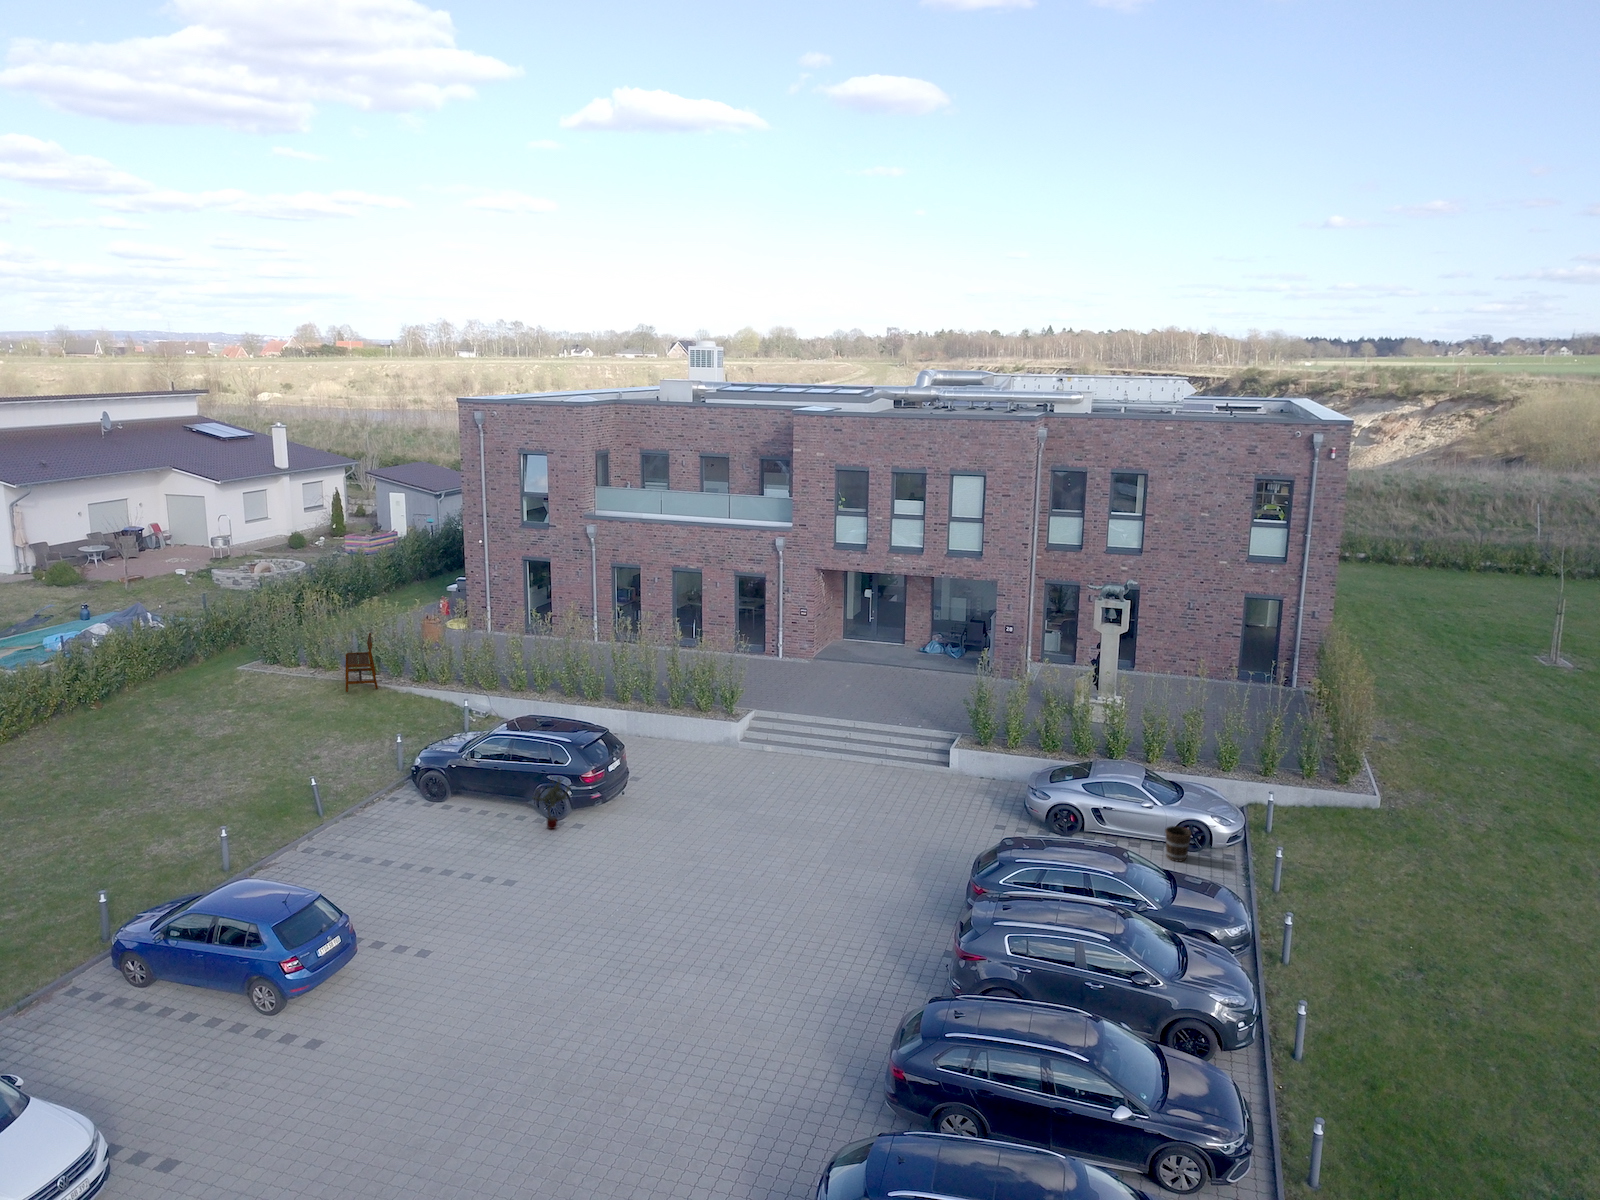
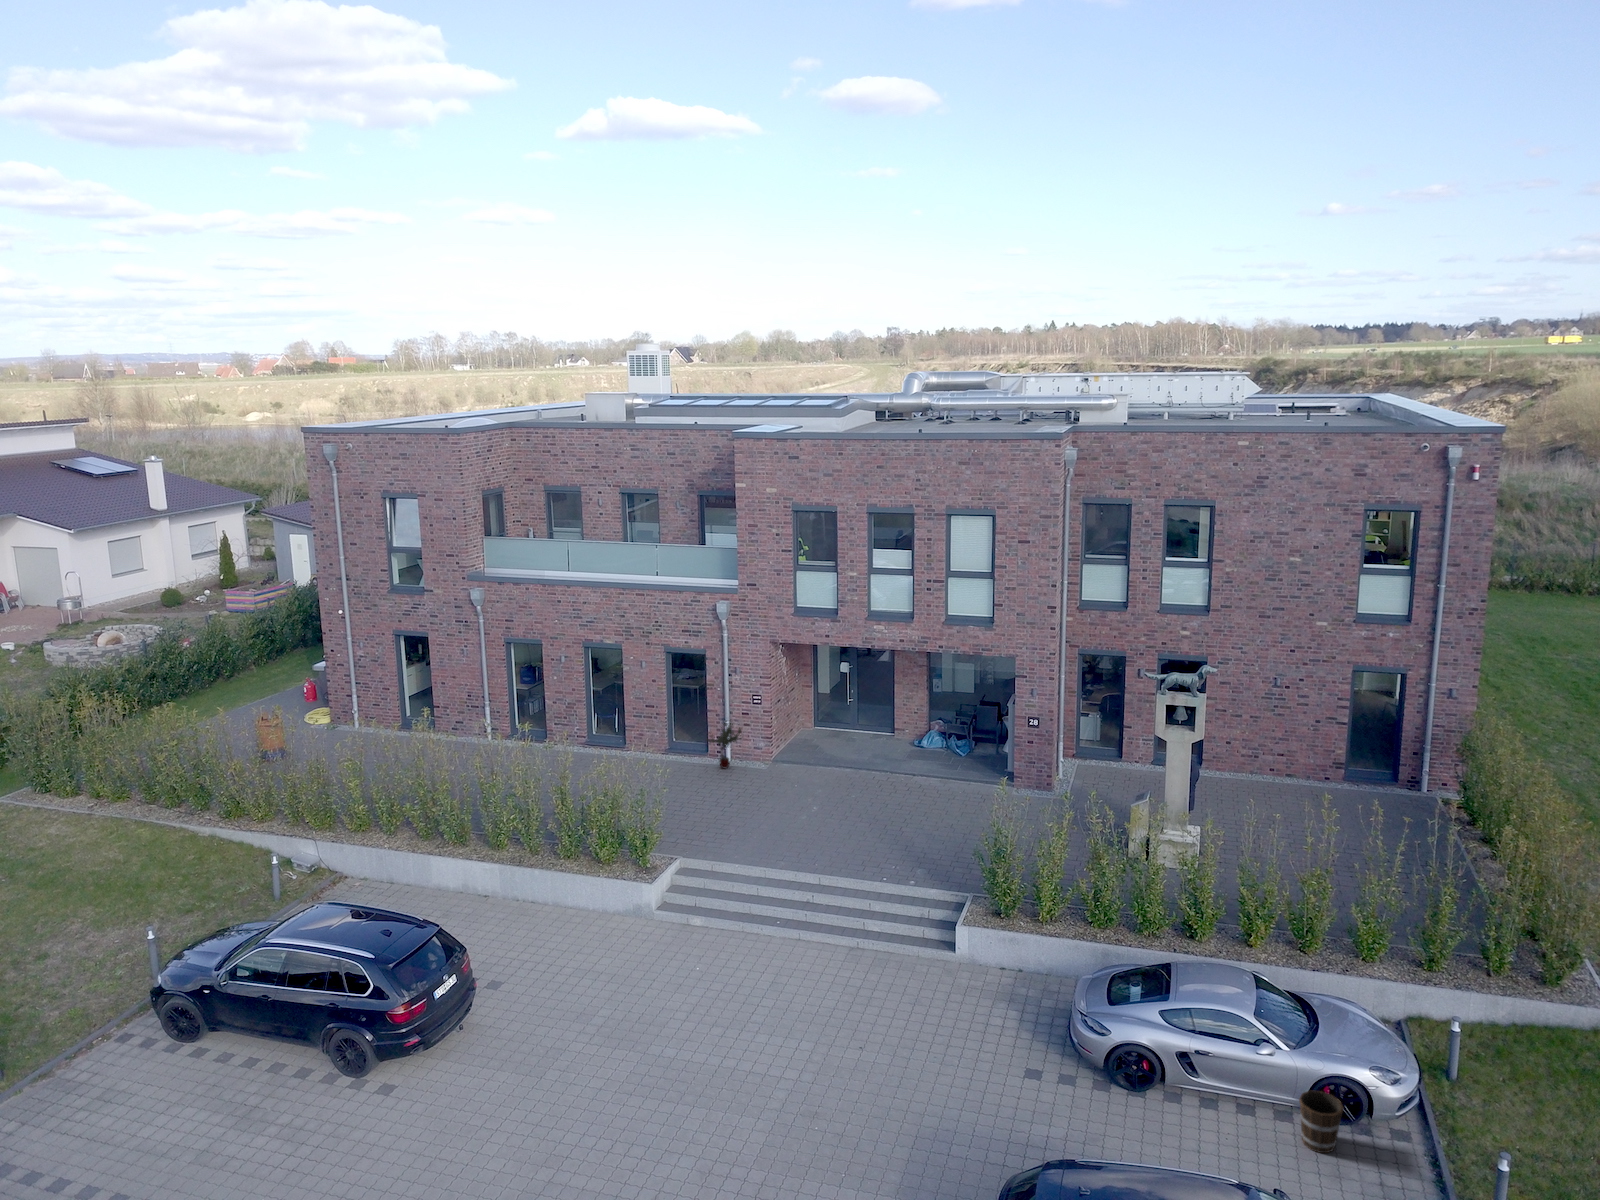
bench: present [345,633,378,692] -> none [124,749,180,836]
potted tree: present [533,778,570,829] -> present [707,721,741,768]

